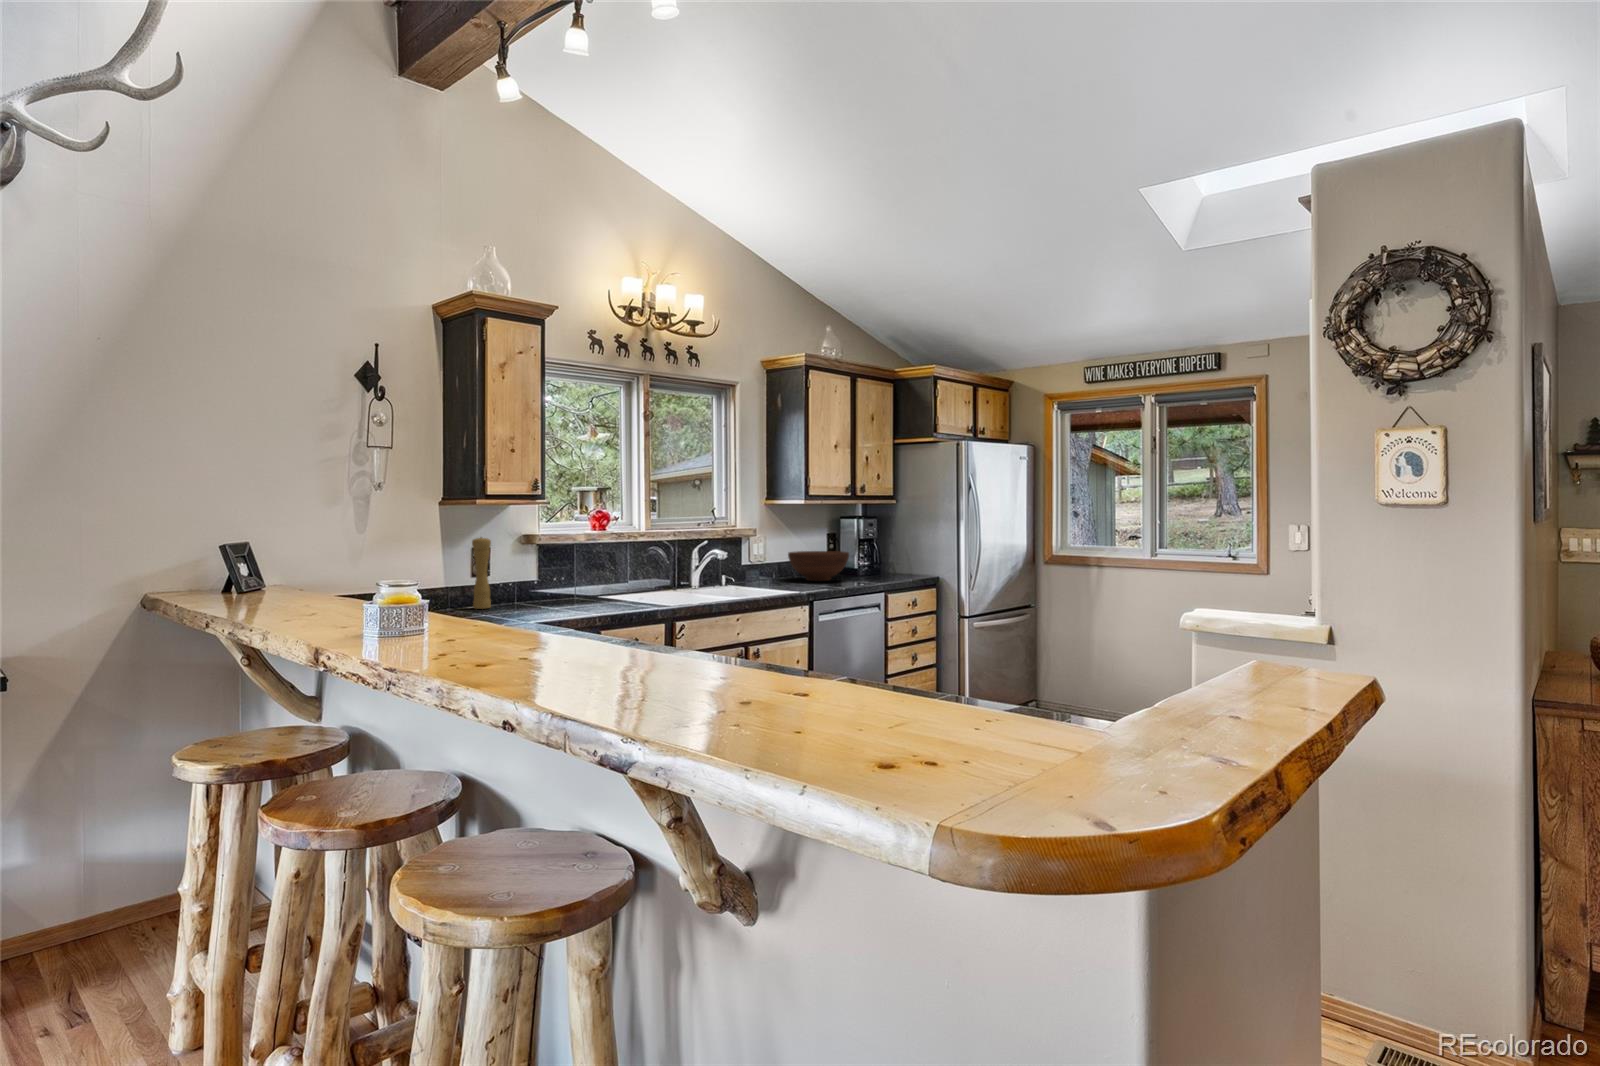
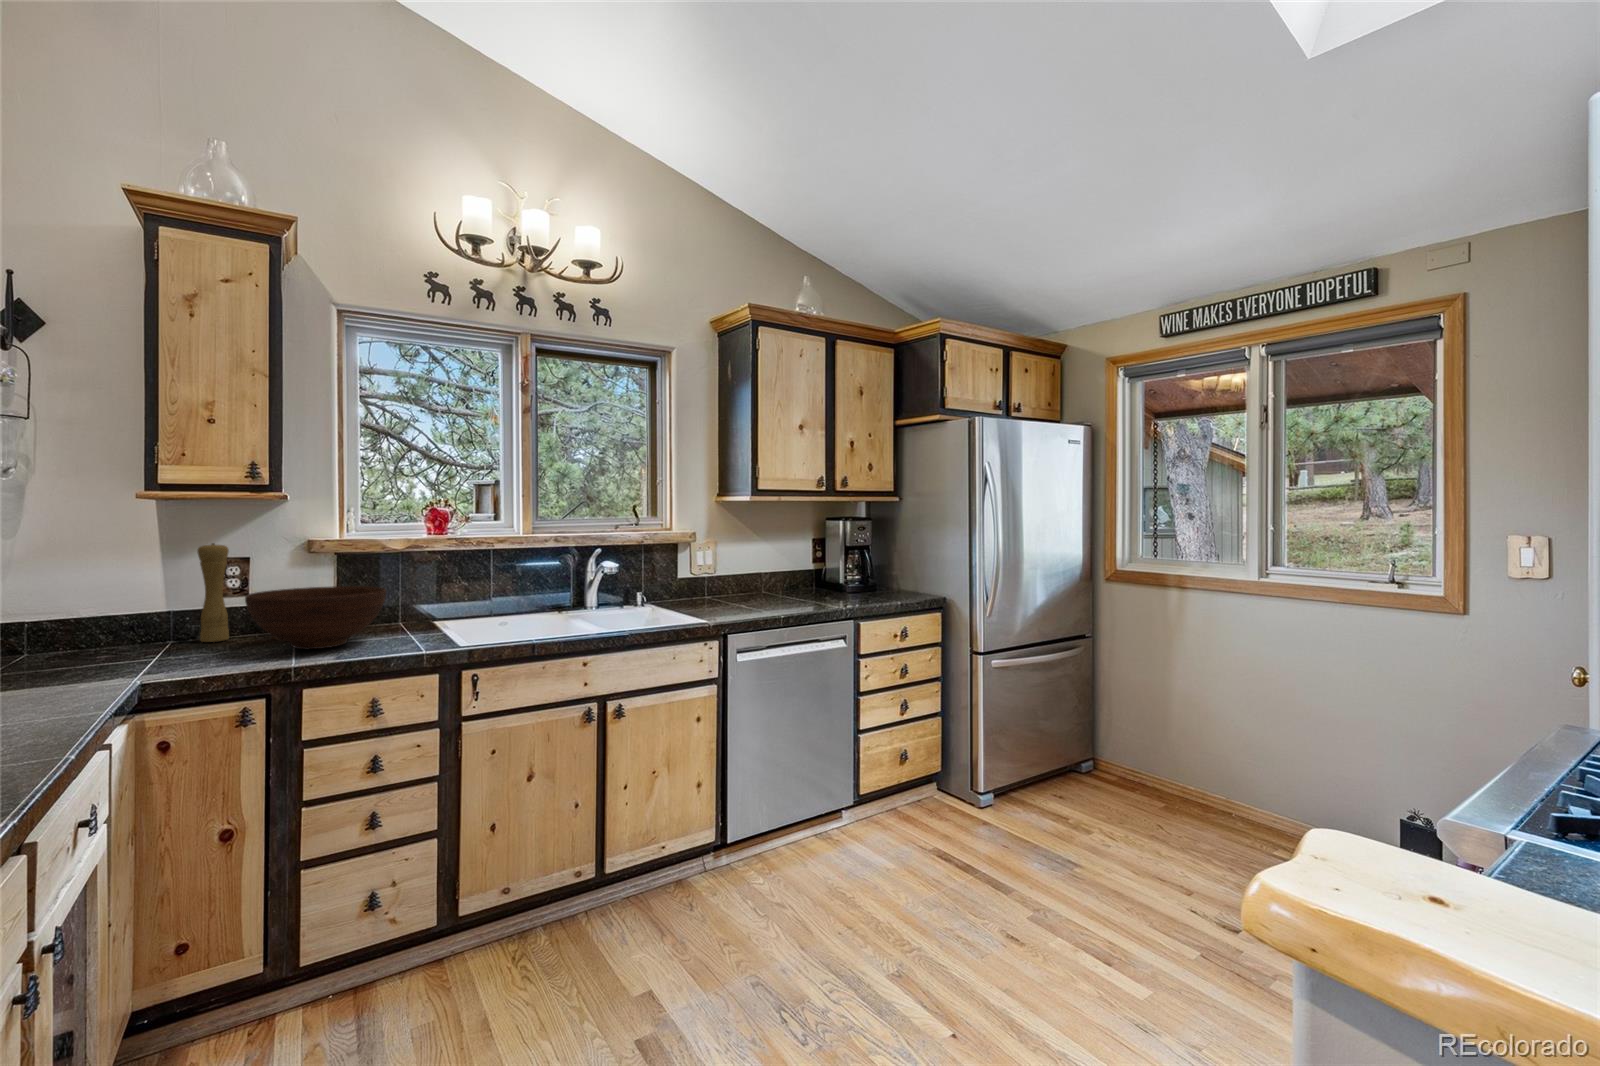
fruit bowl: present [788,551,849,581] -> present [245,586,386,649]

